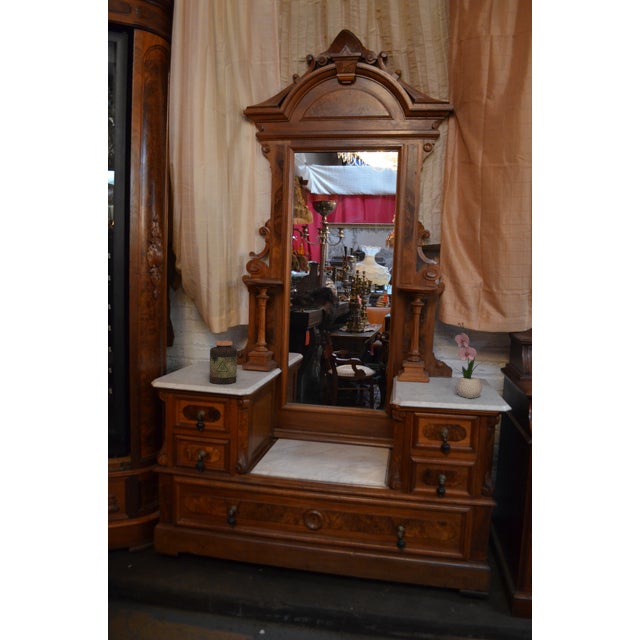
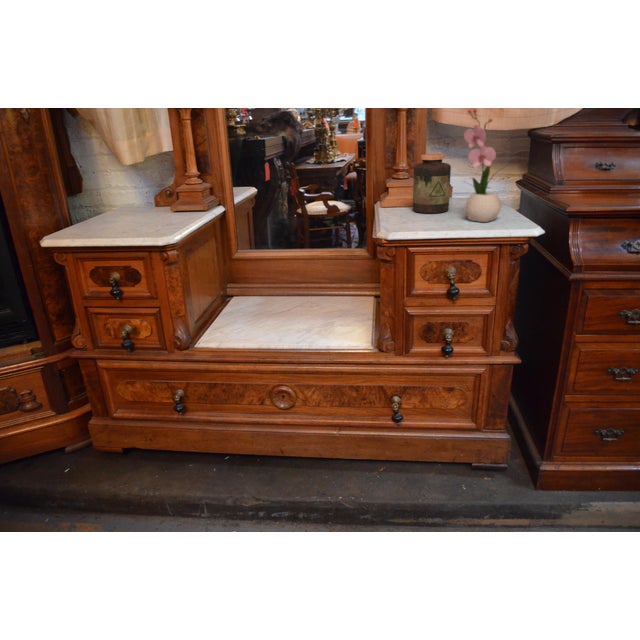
jar: present [209,340,237,384] -> present [413,154,451,213]

